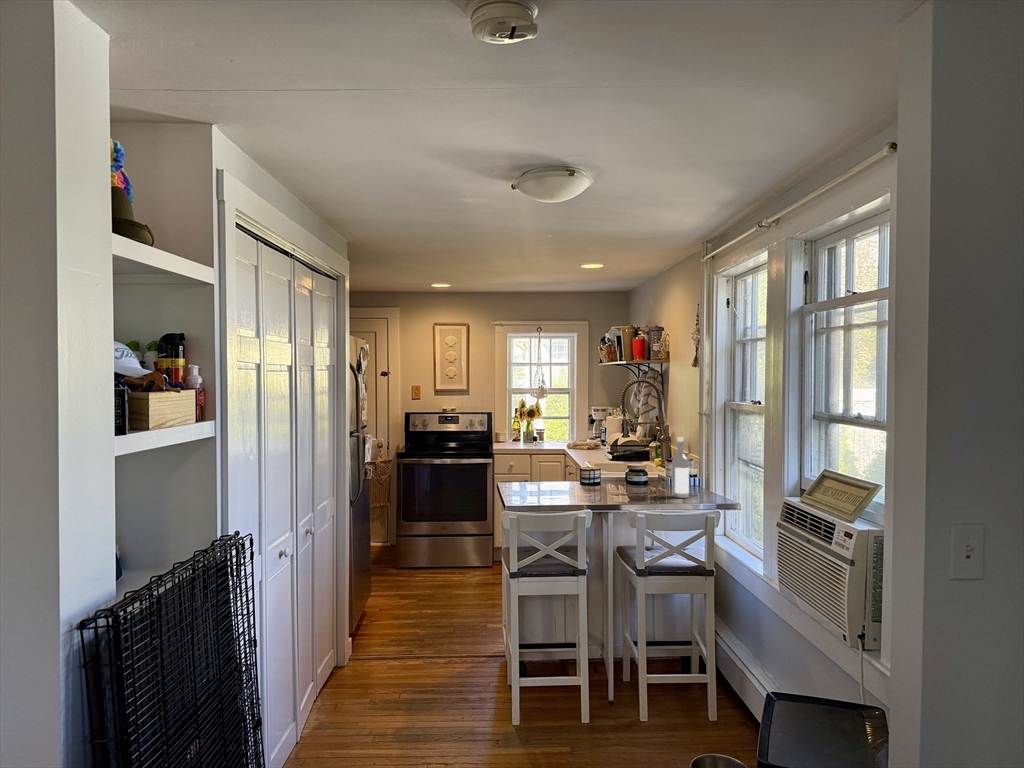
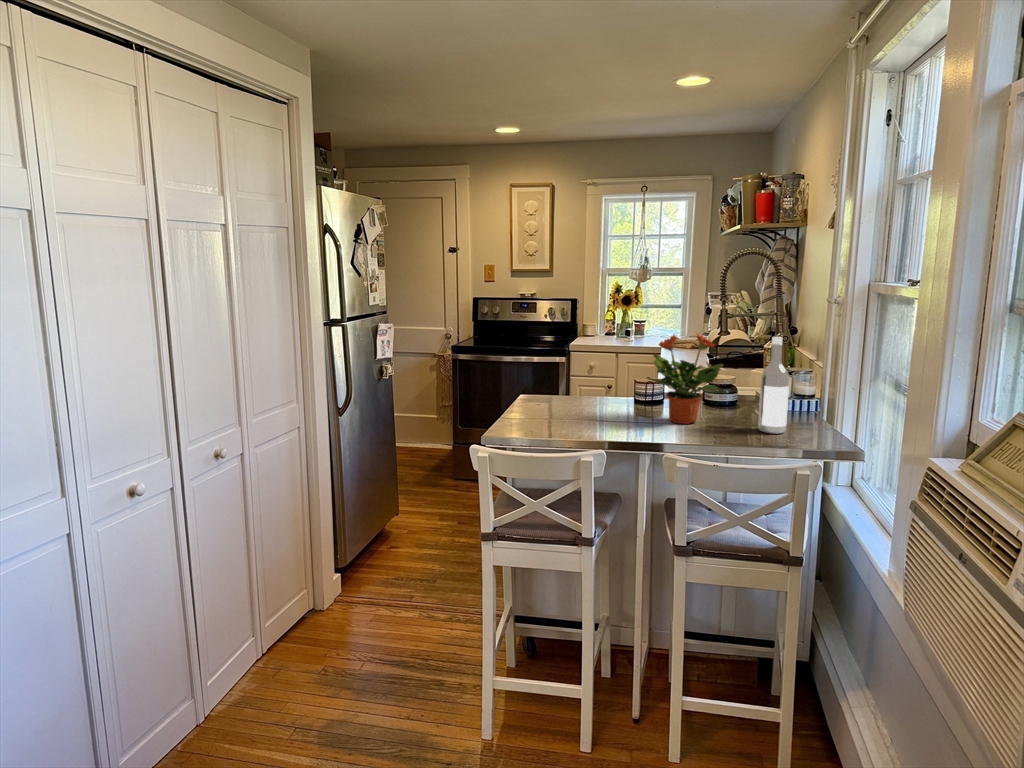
potted plant: none [600,435,649,496] -> present [647,334,723,424]

